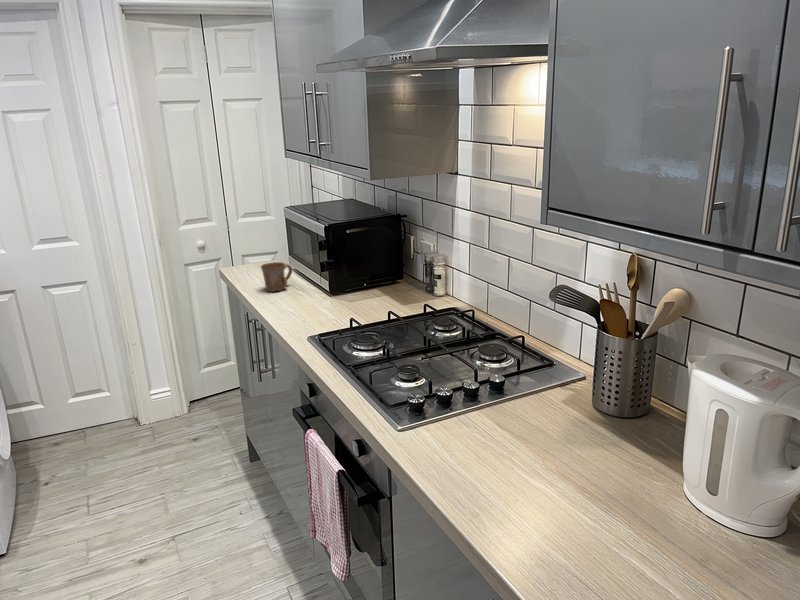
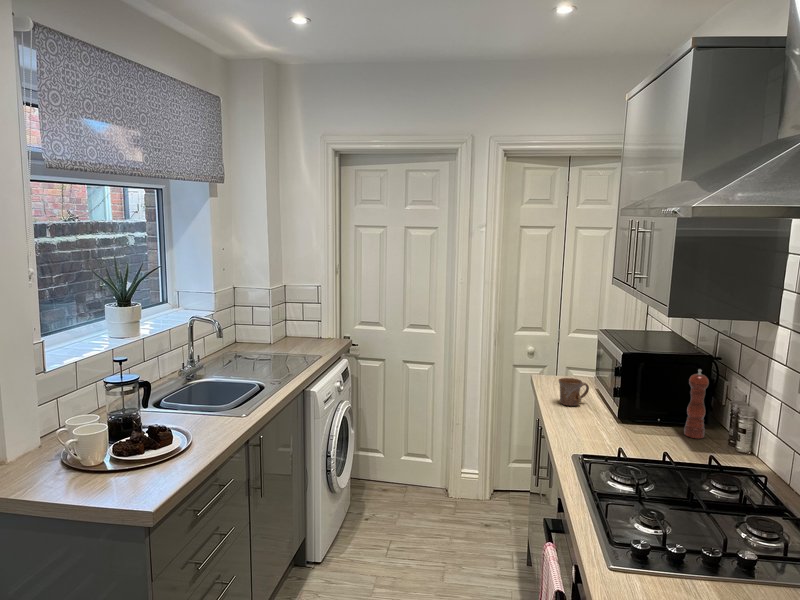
pepper mill: none [388,229,406,293] -> present [684,369,709,438]

